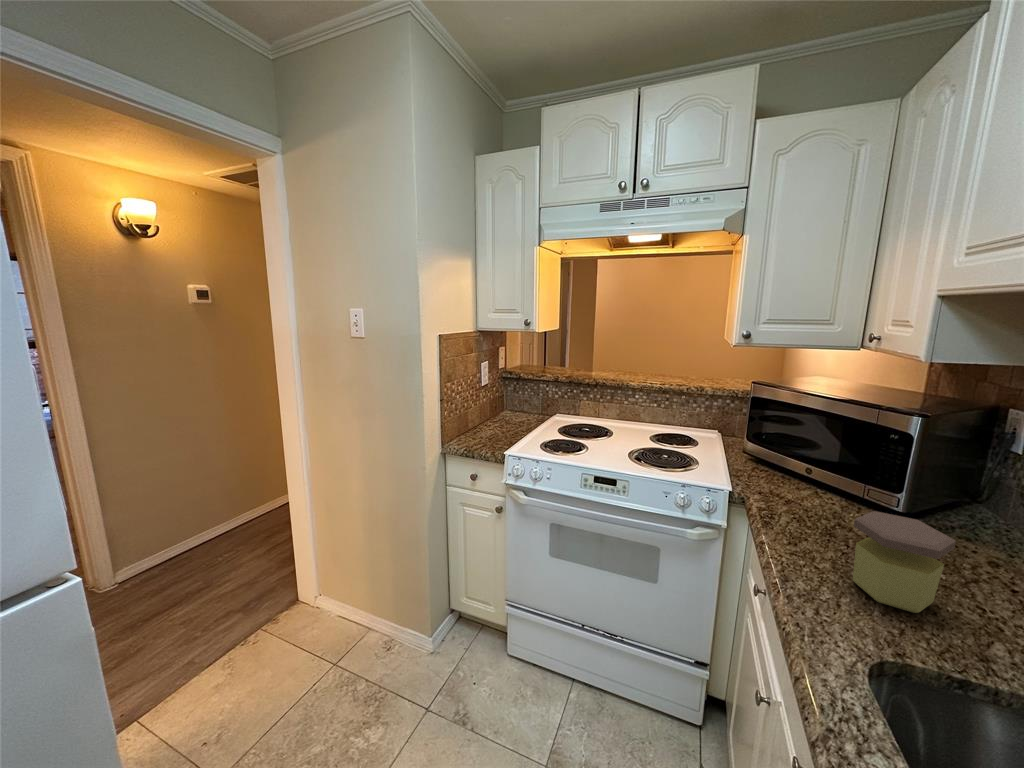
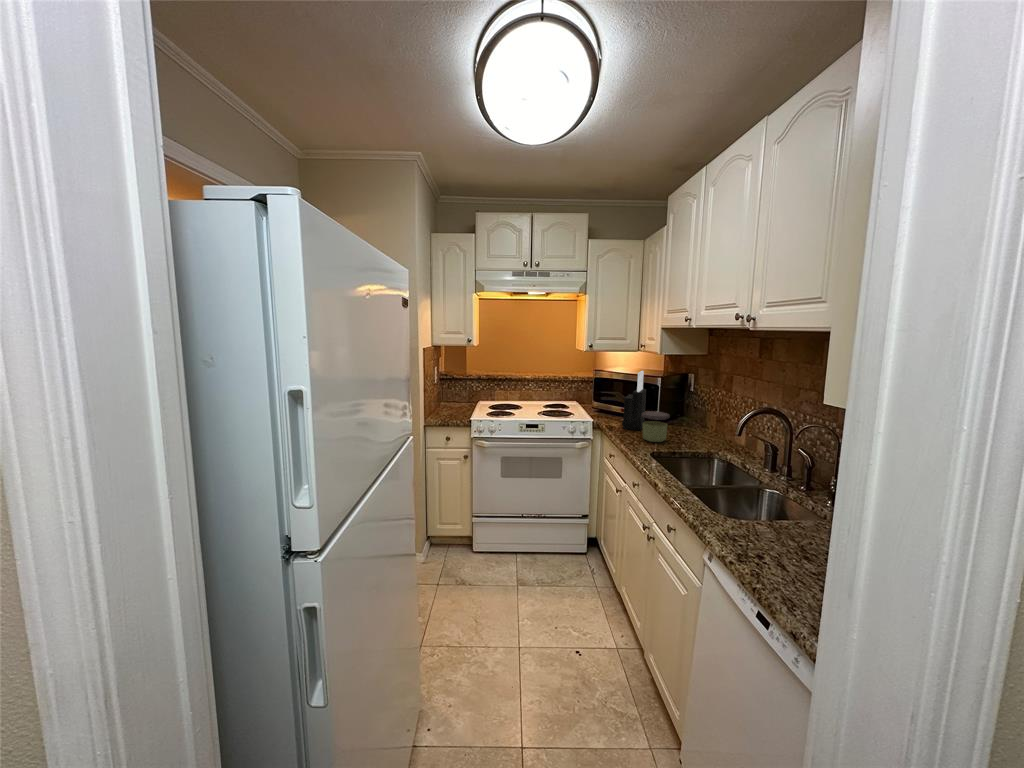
knife block: none [800,397,876,540] -> present [622,371,646,430]

